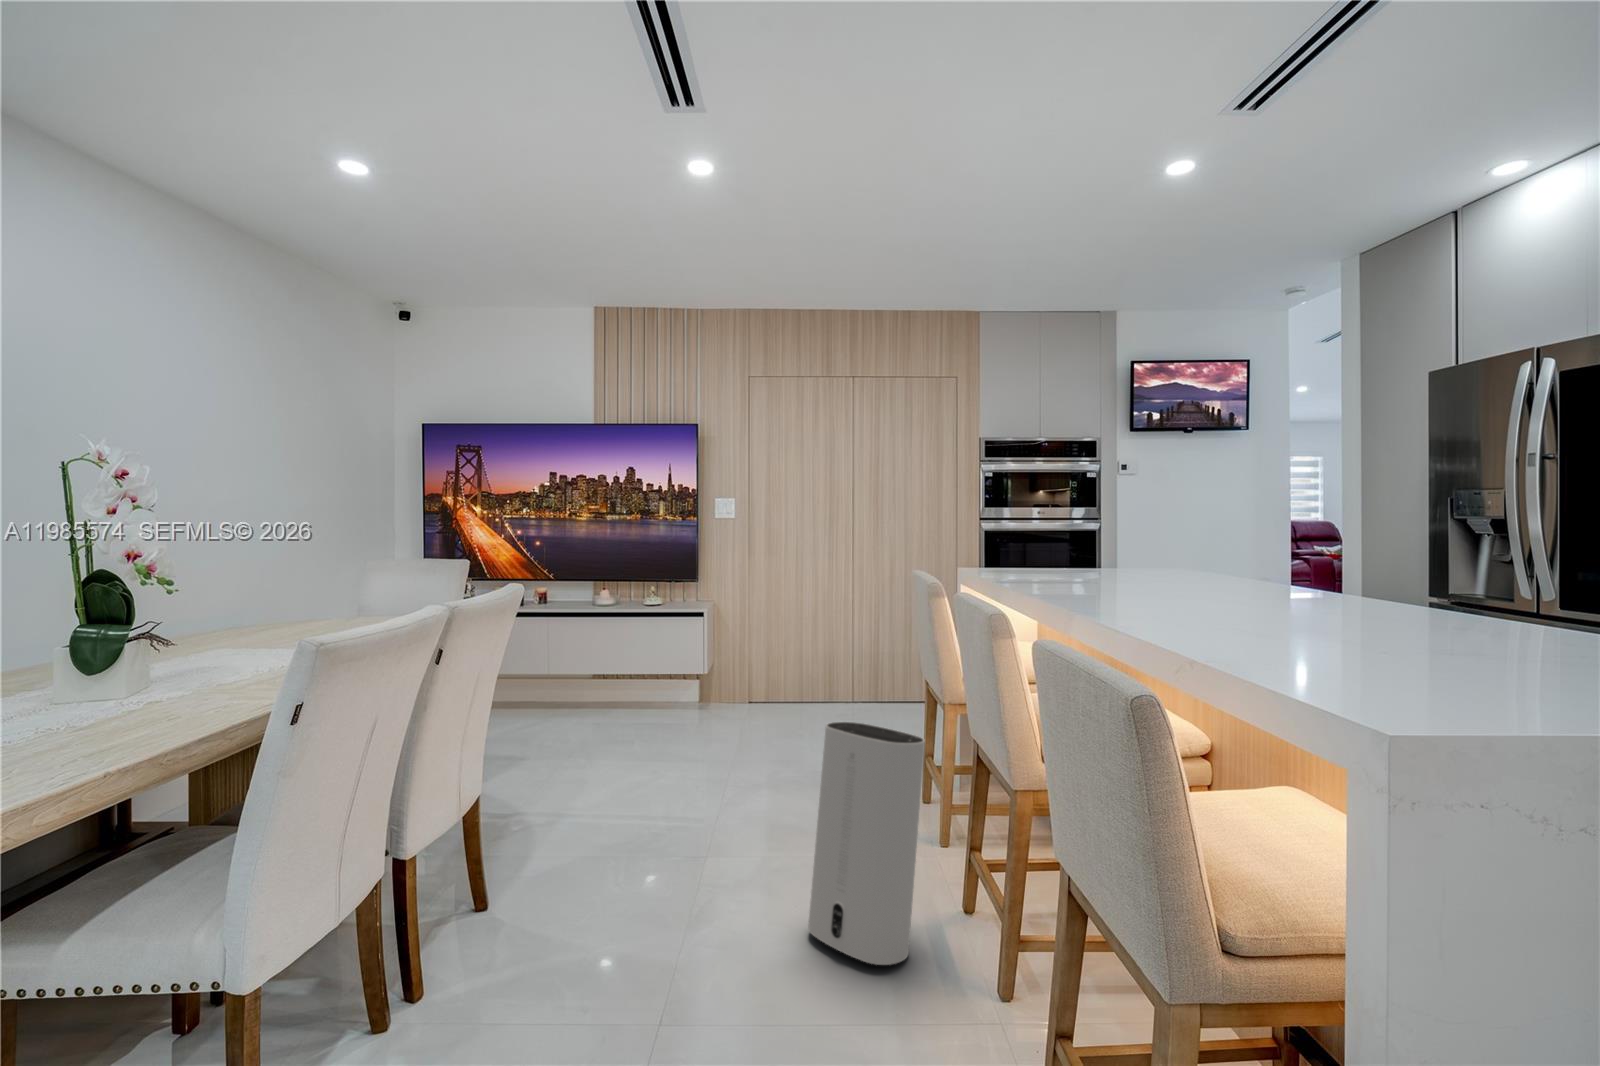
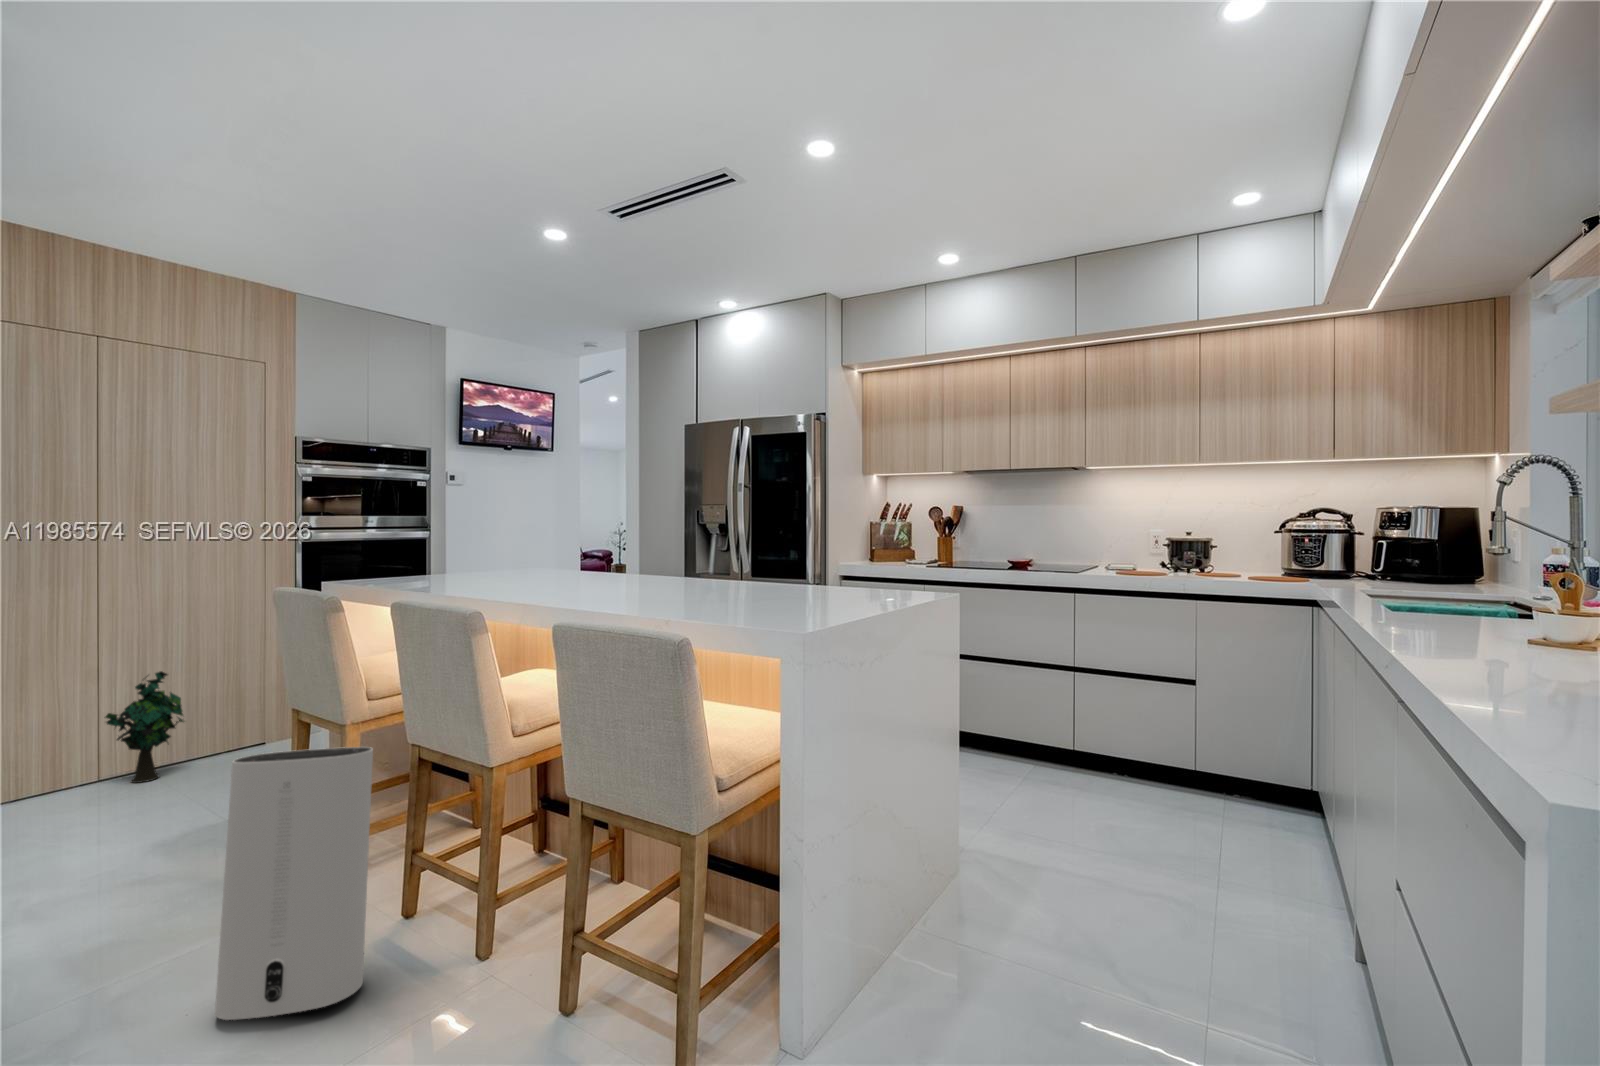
decorative plant: none [849,632,897,716] -> present [106,671,184,783]

